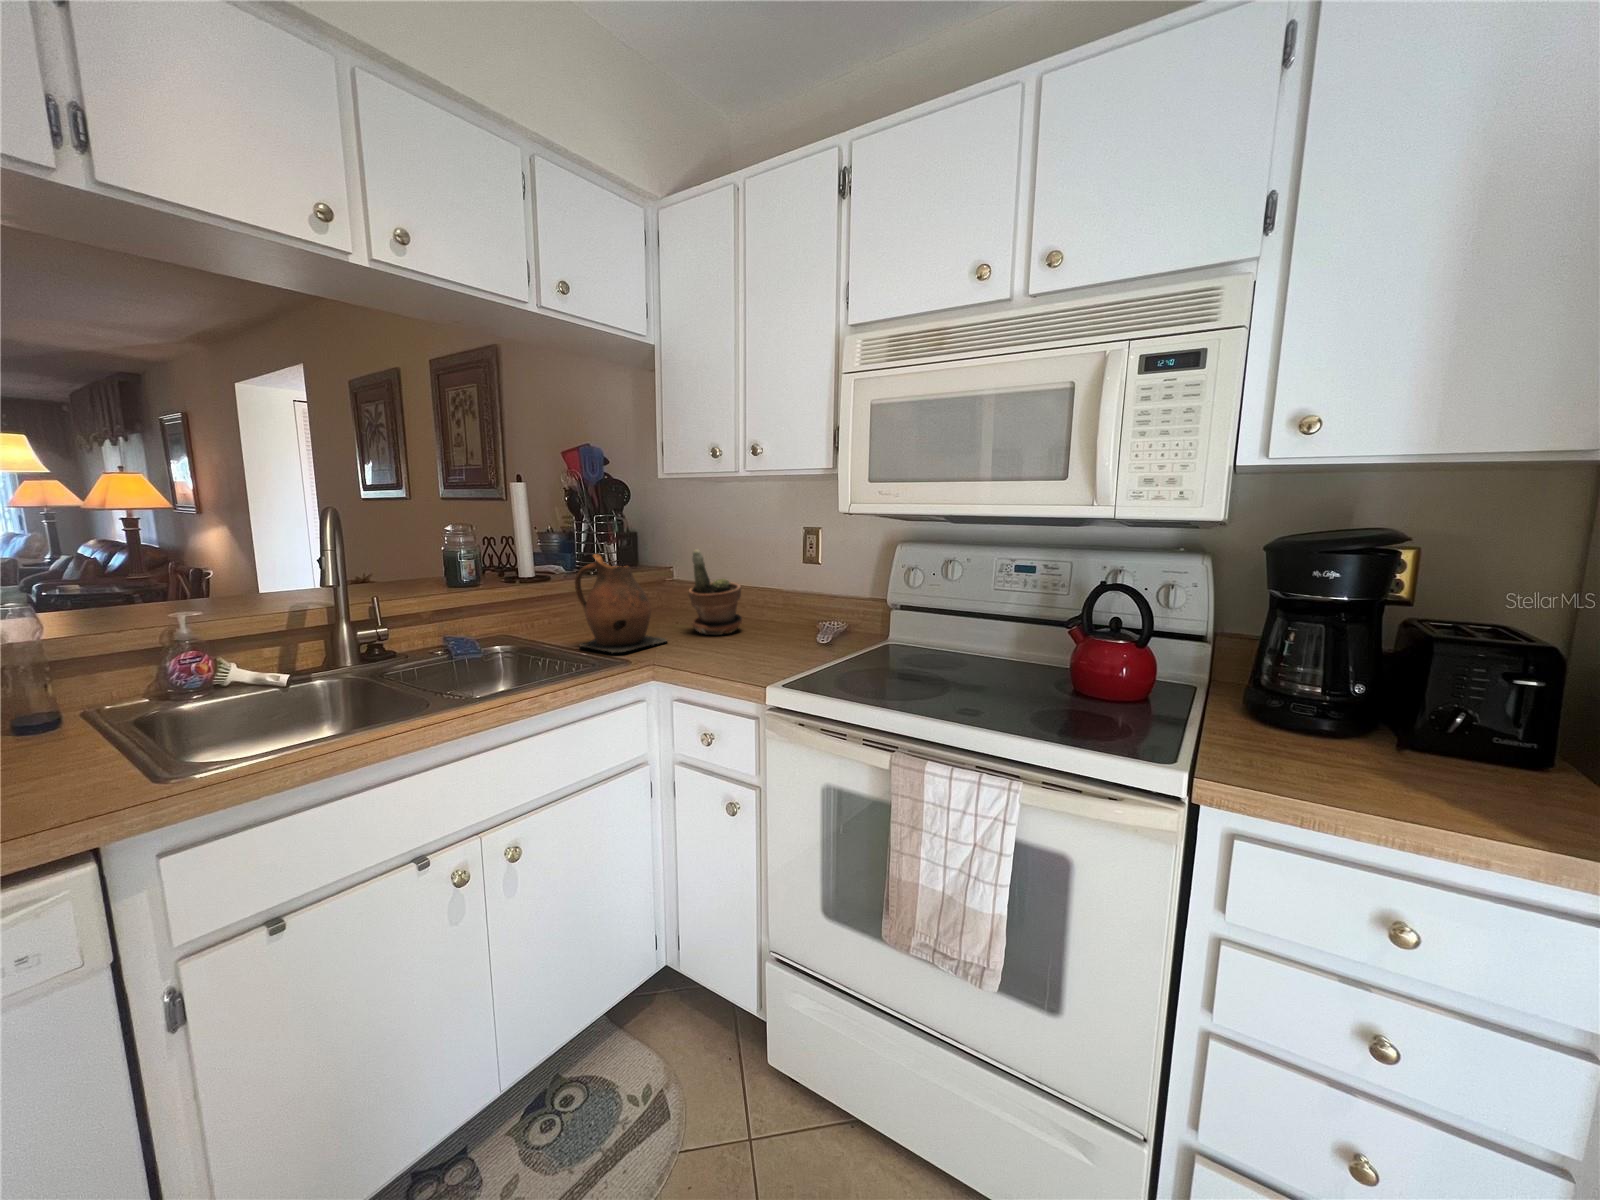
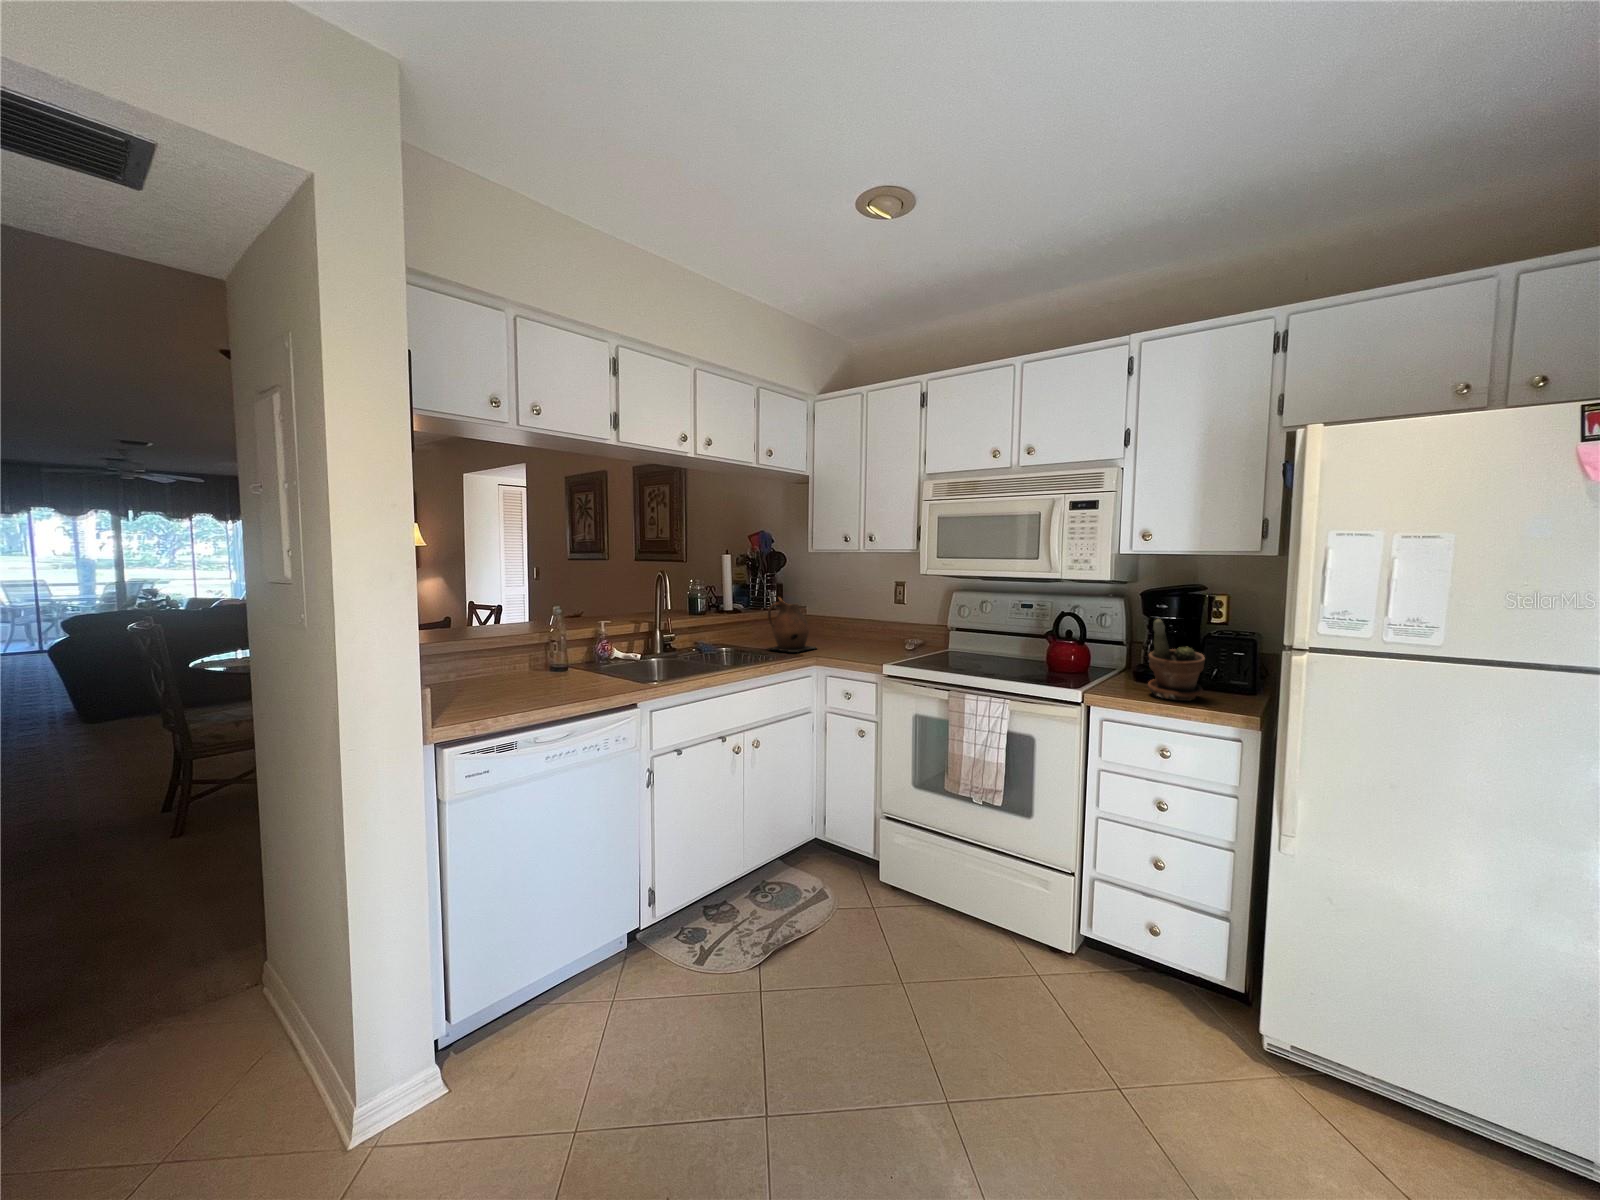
potted plant: present [688,550,742,635] -> present [1148,619,1205,701]

